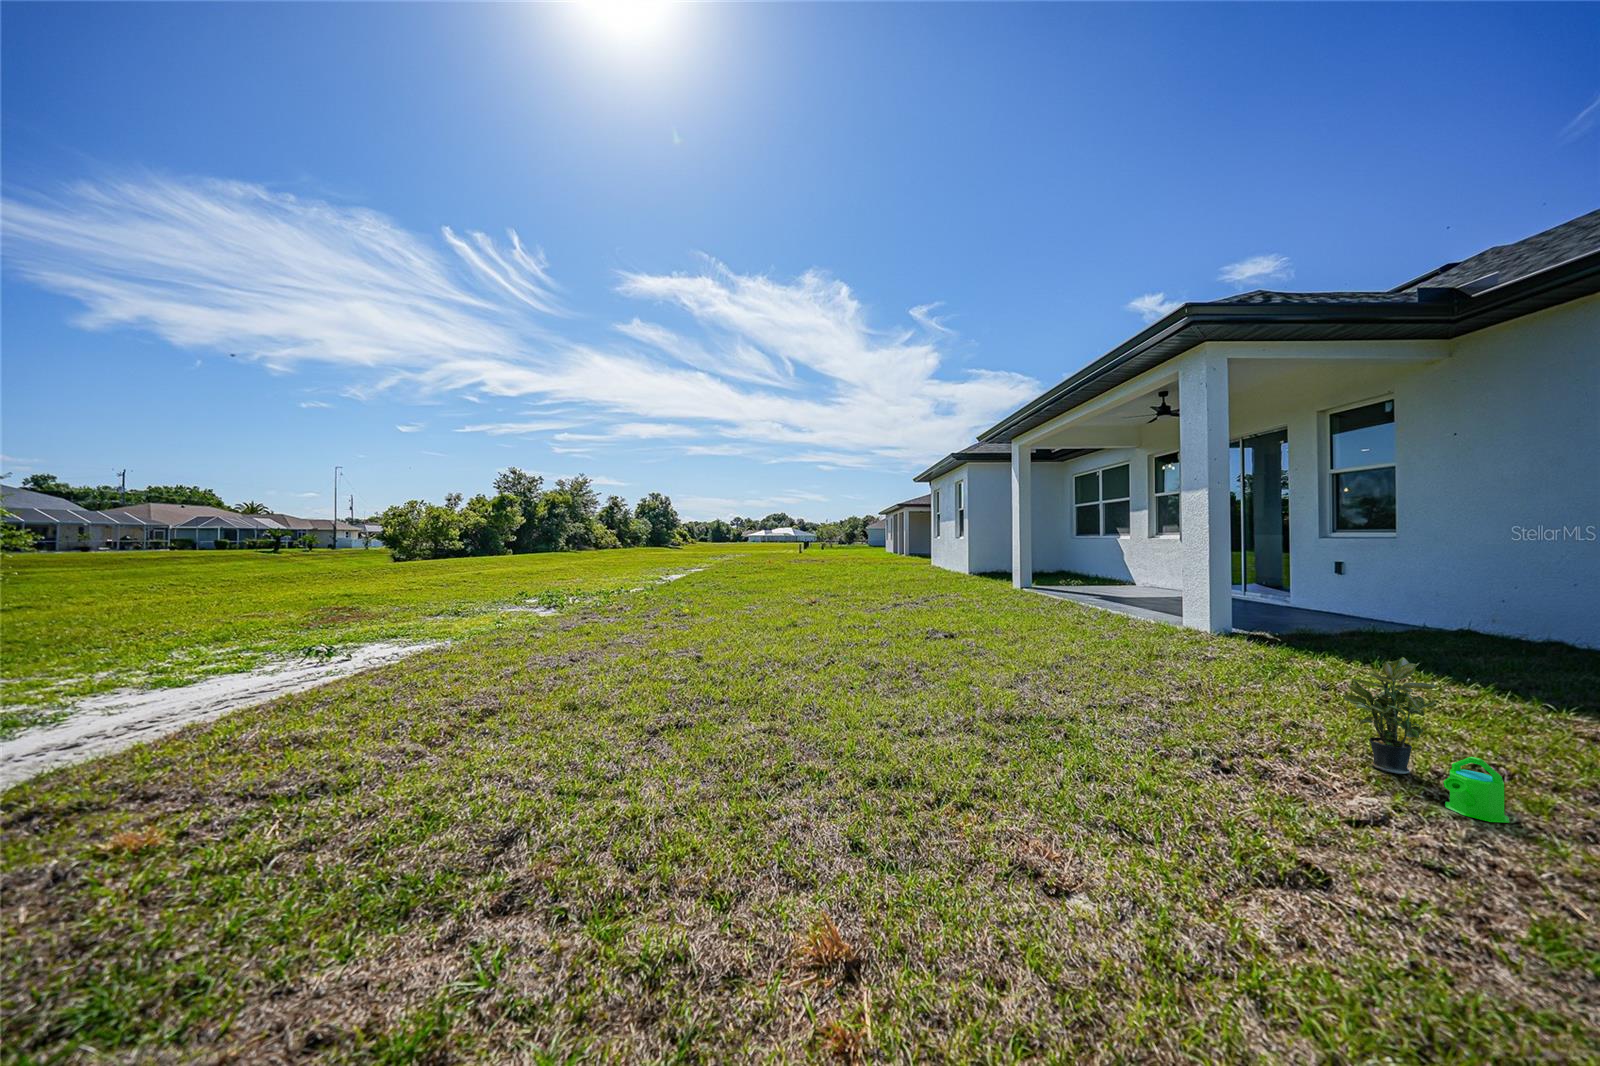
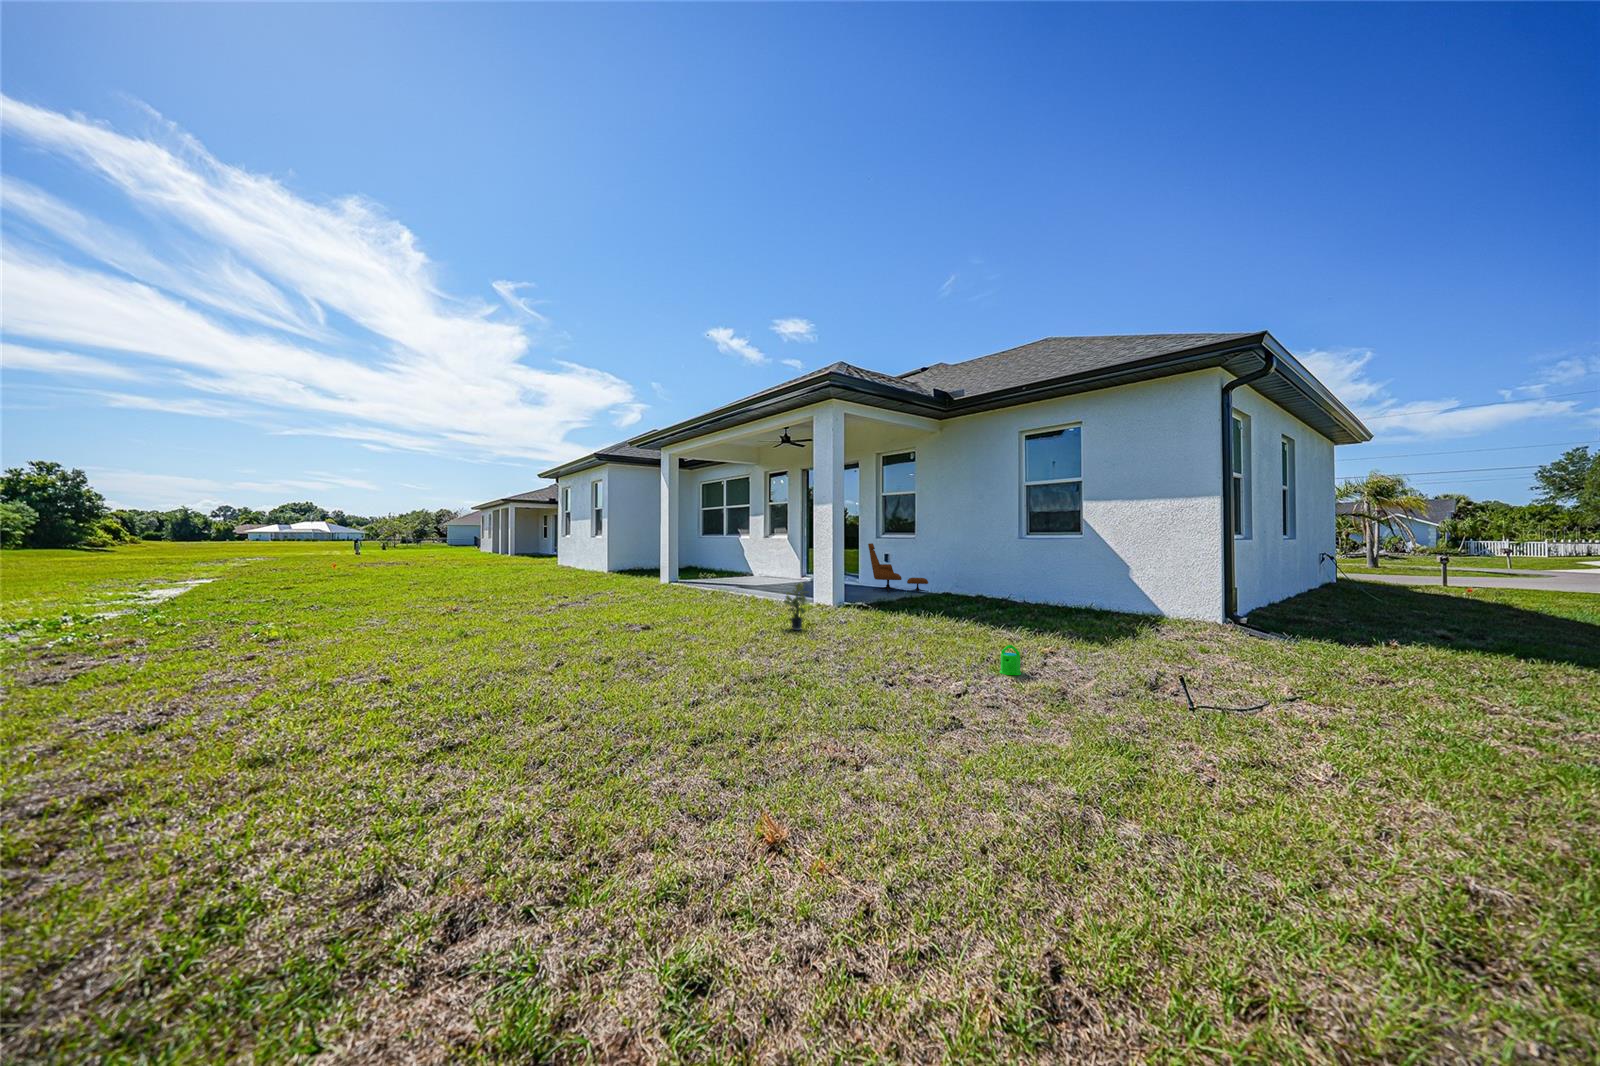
lounge chair: none [1293,547,1428,629] -> present [868,543,928,593]
potted plant: present [1344,657,1436,774] -> present [784,582,809,630]

